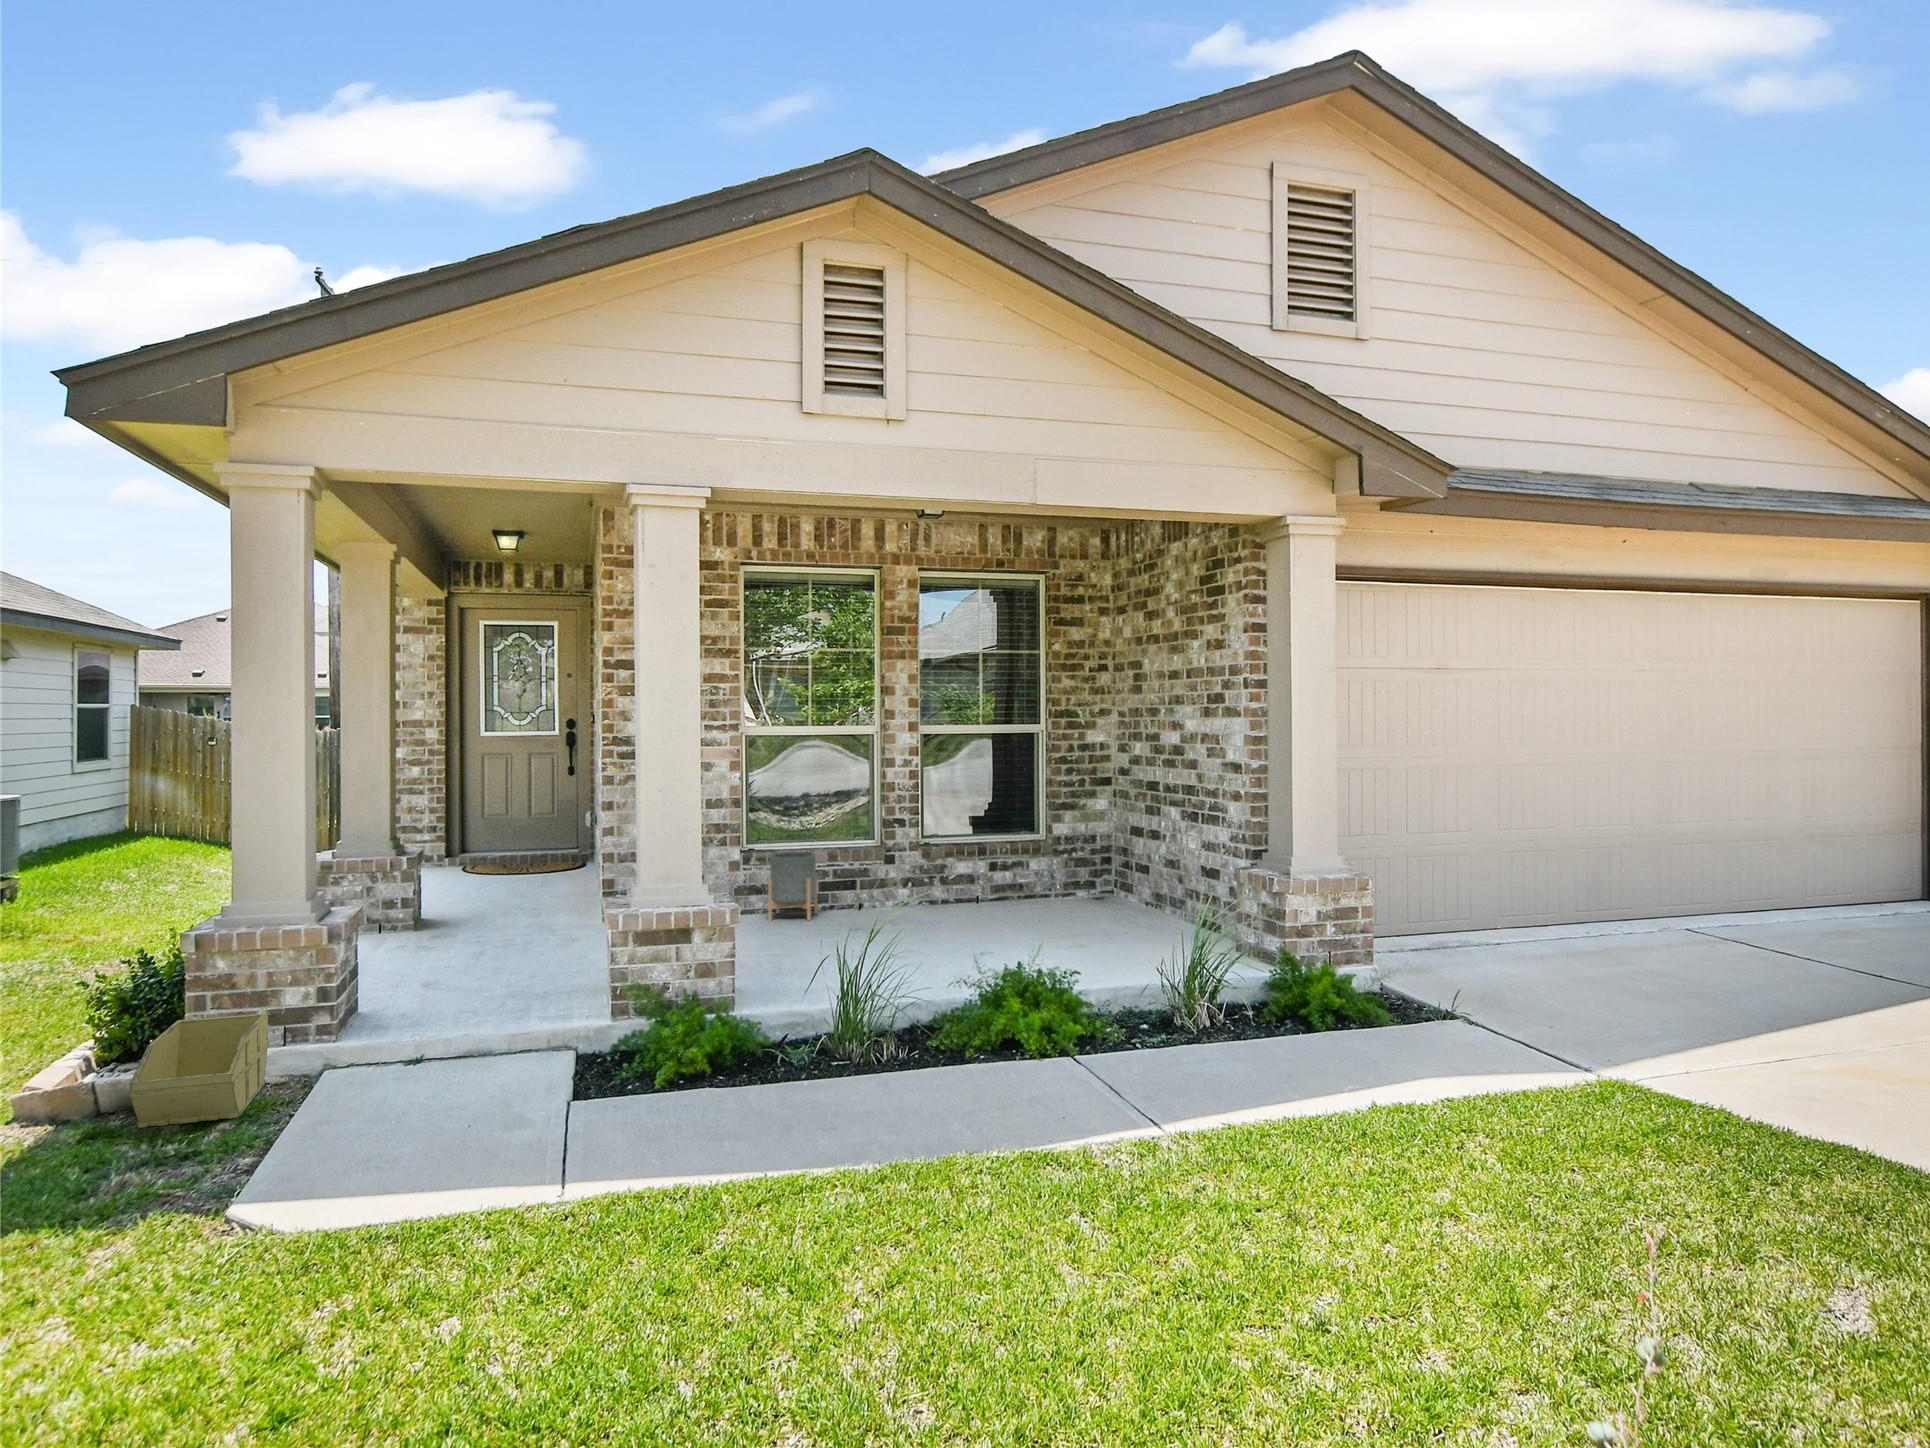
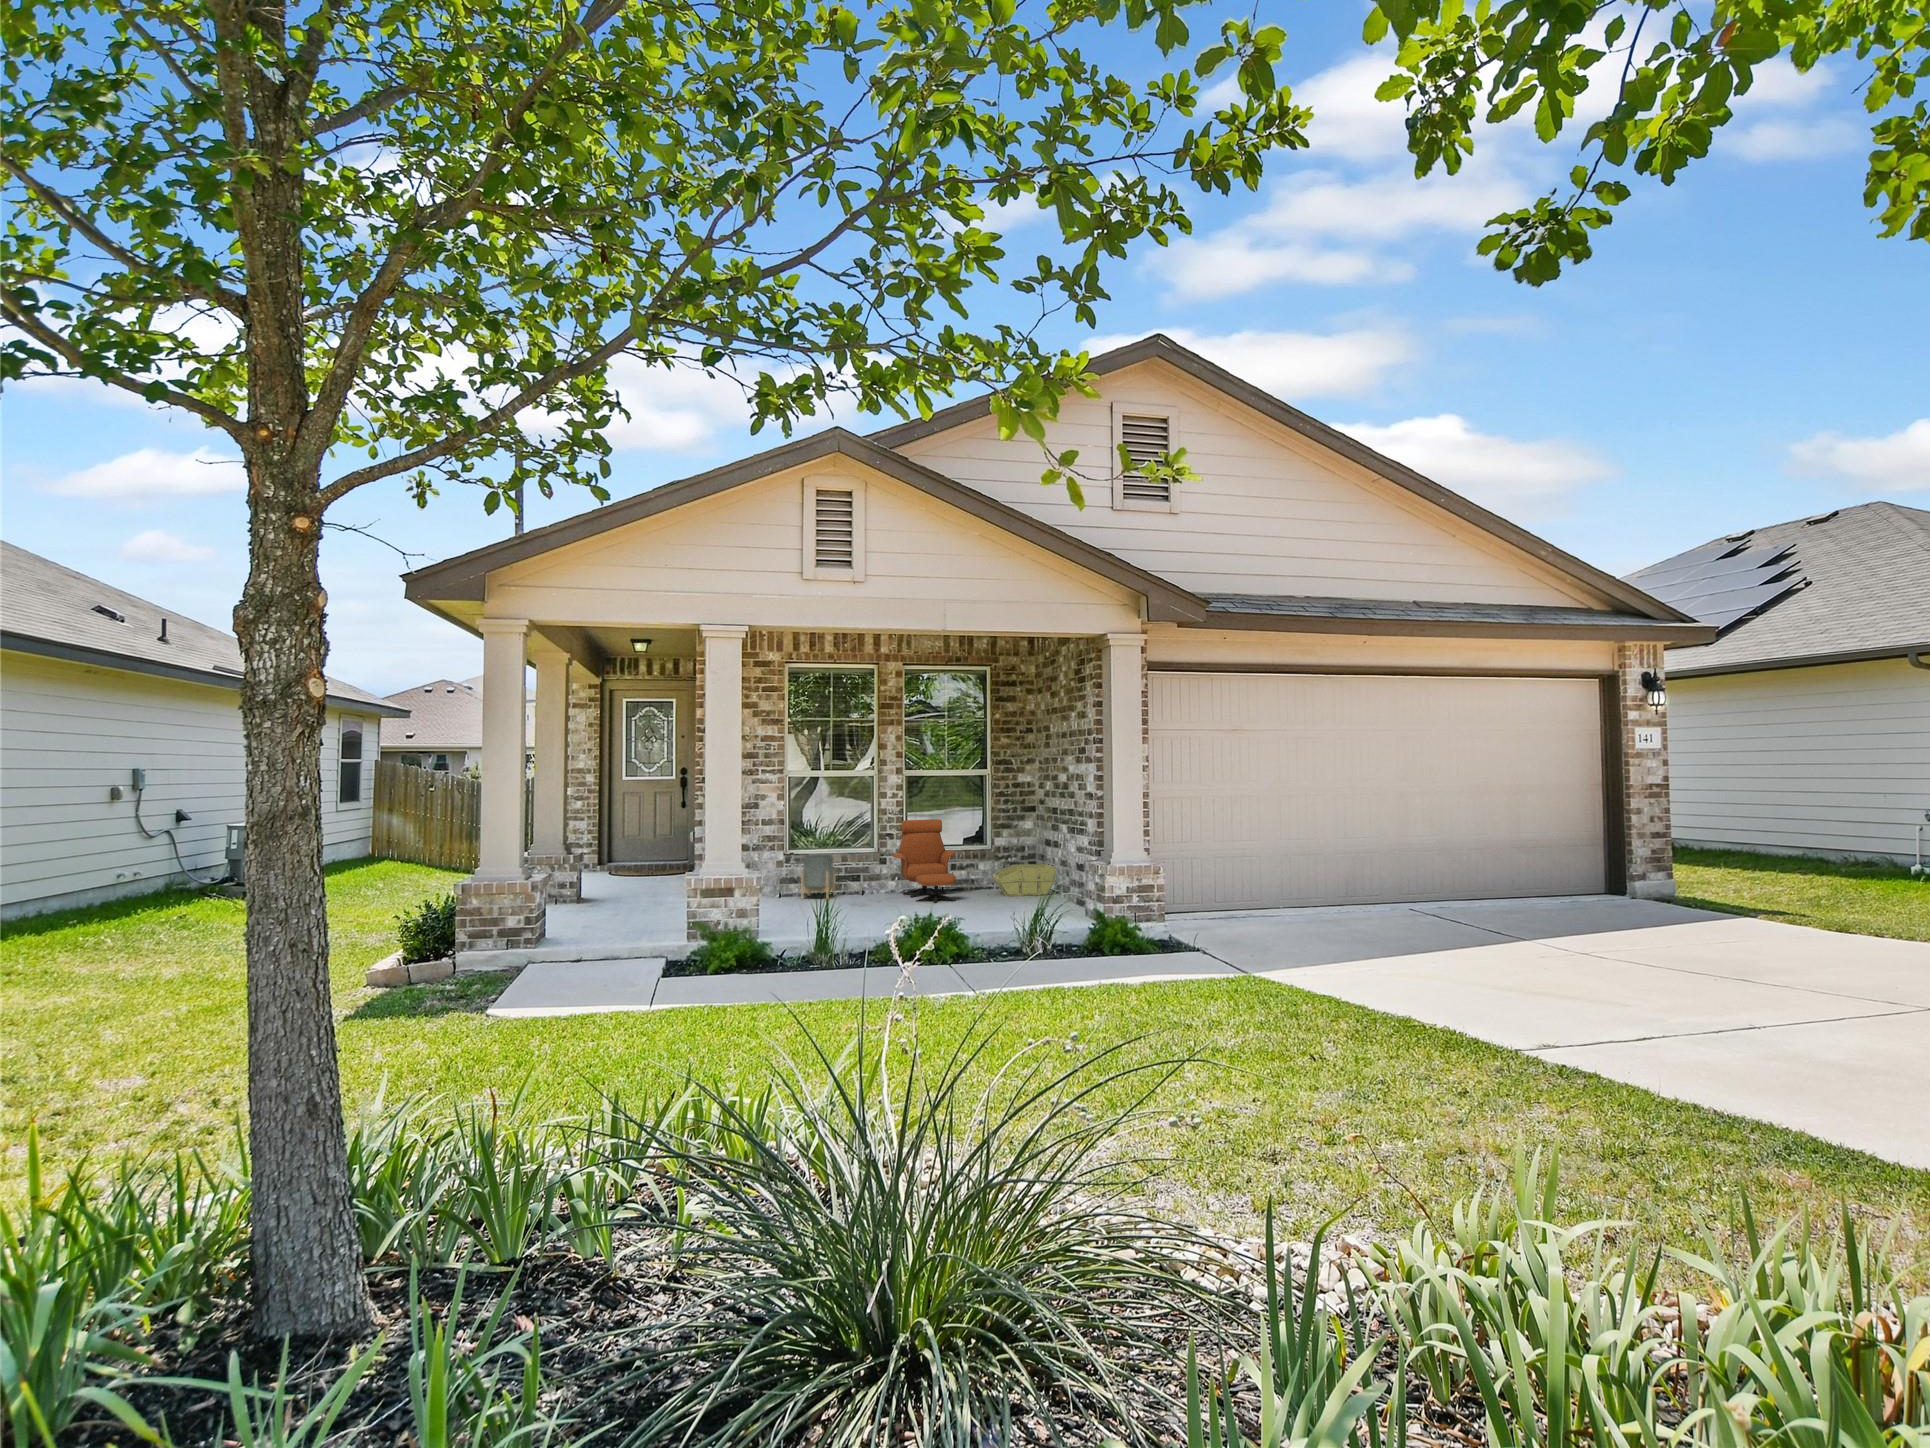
lounge chair: none [903,798,1006,928] -> present [893,819,956,903]
storage bin: present [128,1013,269,1128] -> present [992,864,1055,896]

